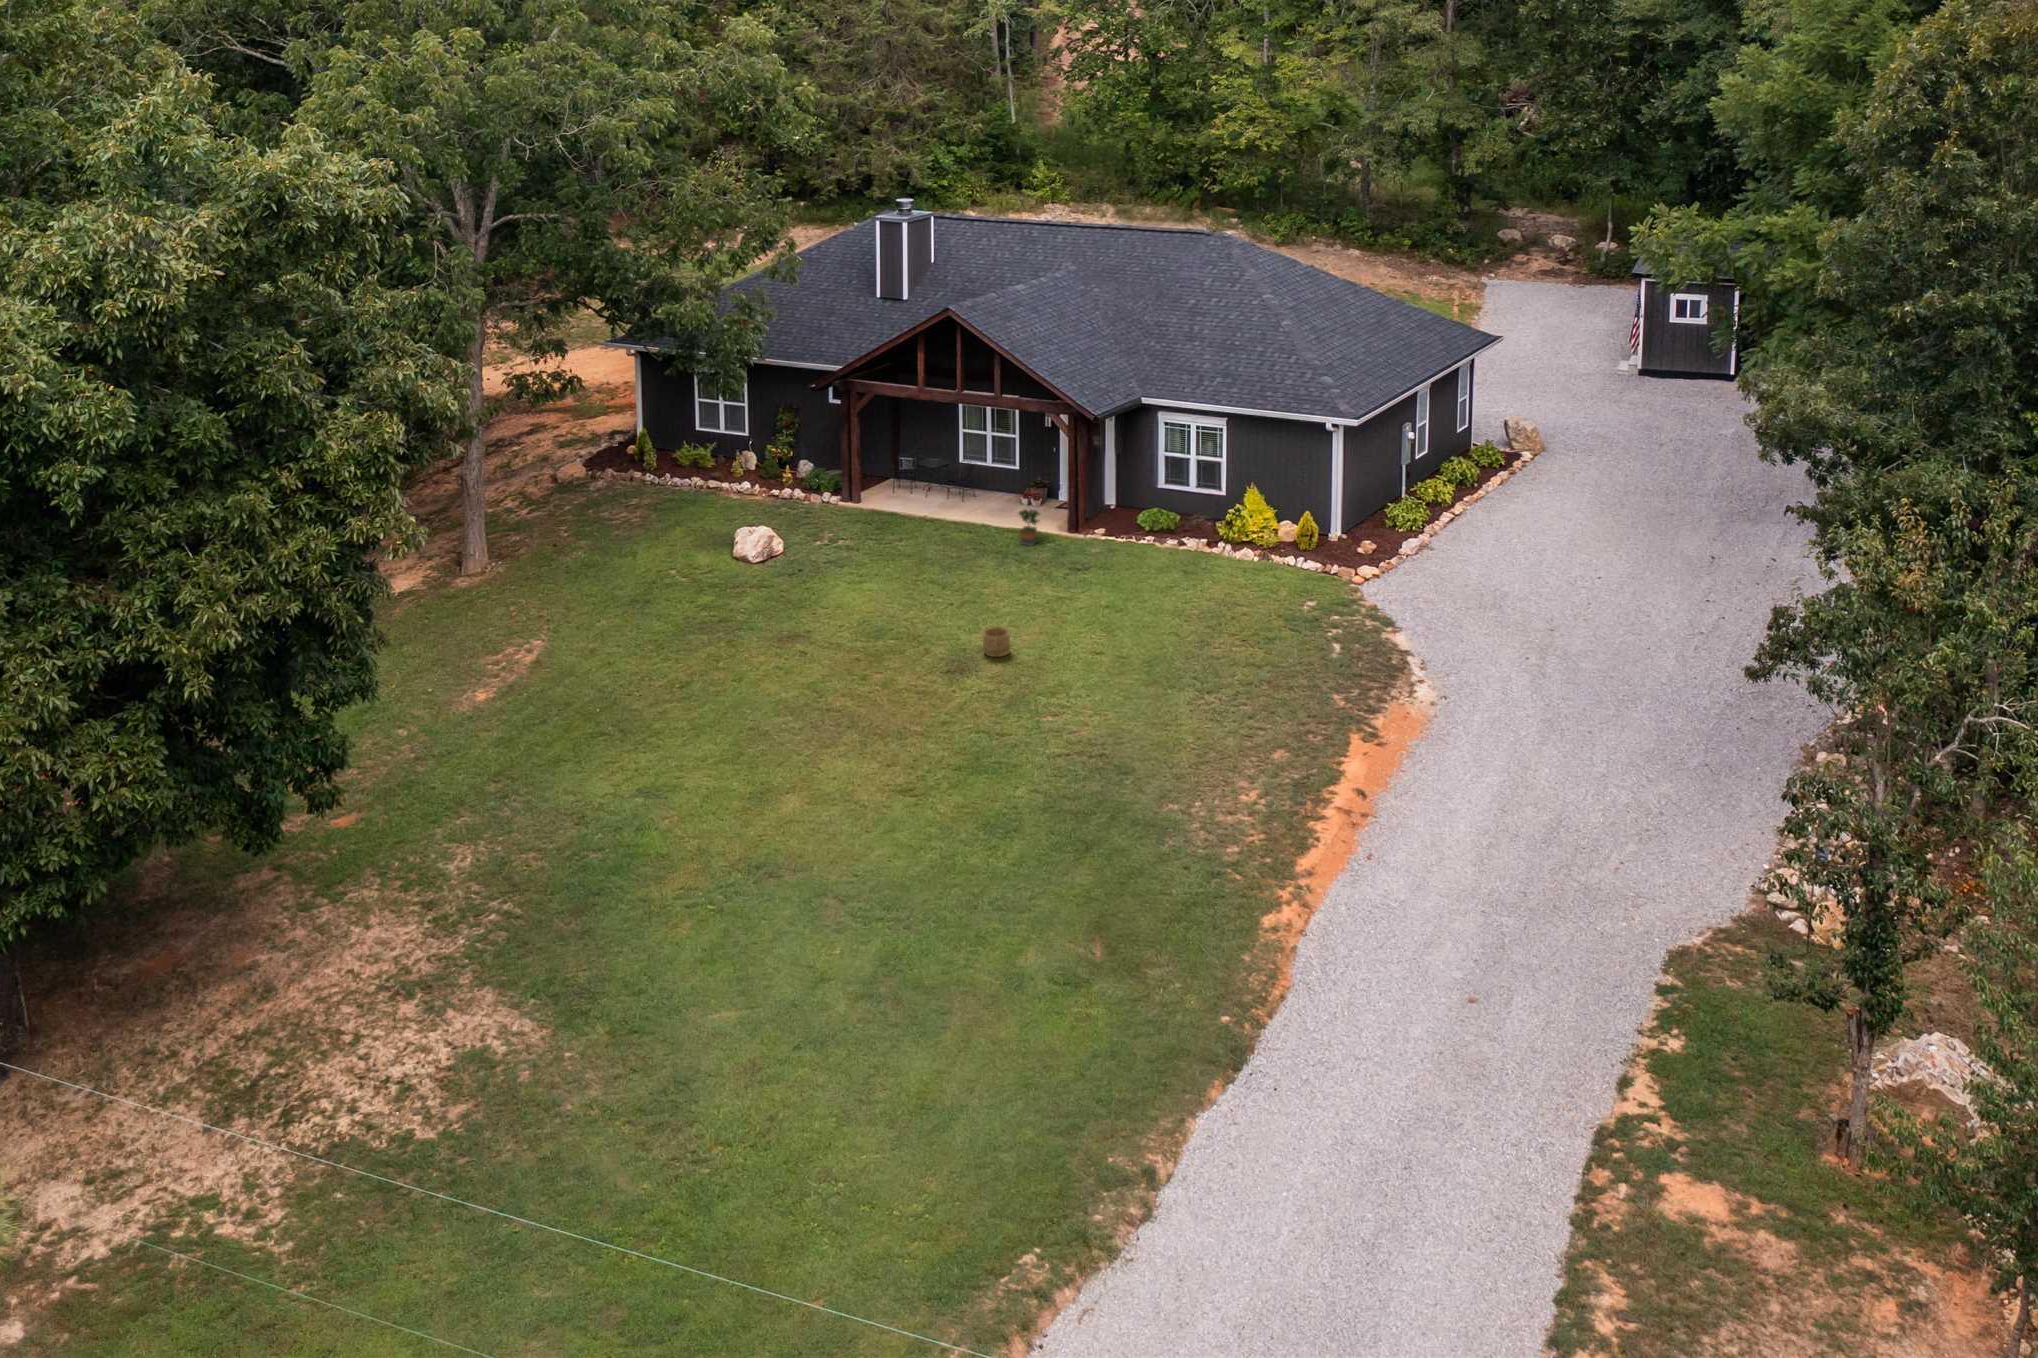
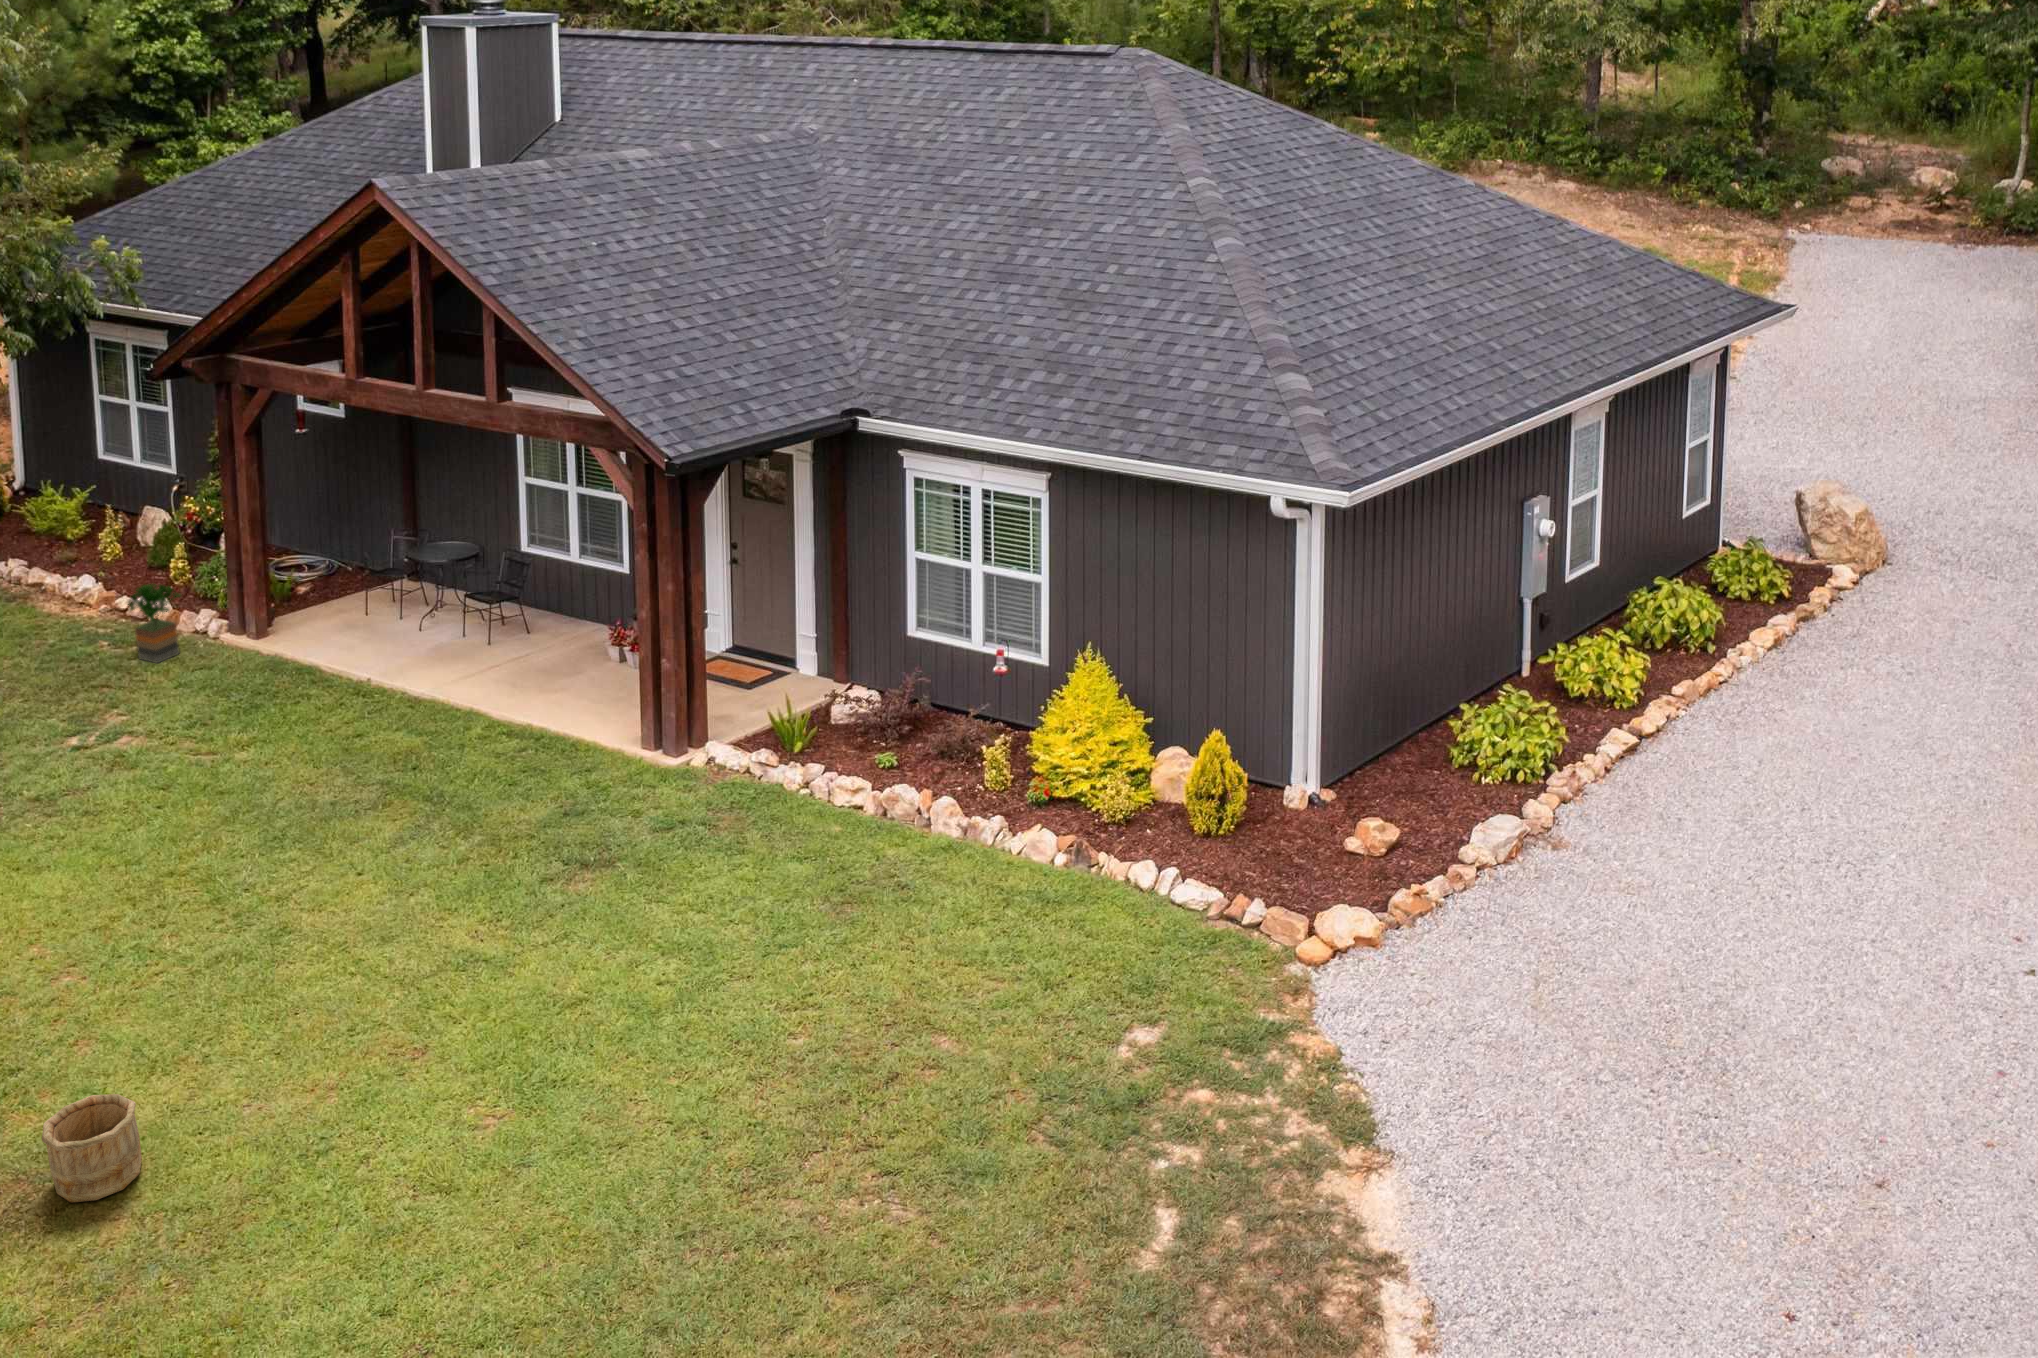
potted tree: present [1019,510,1040,546] -> present [127,584,181,663]

